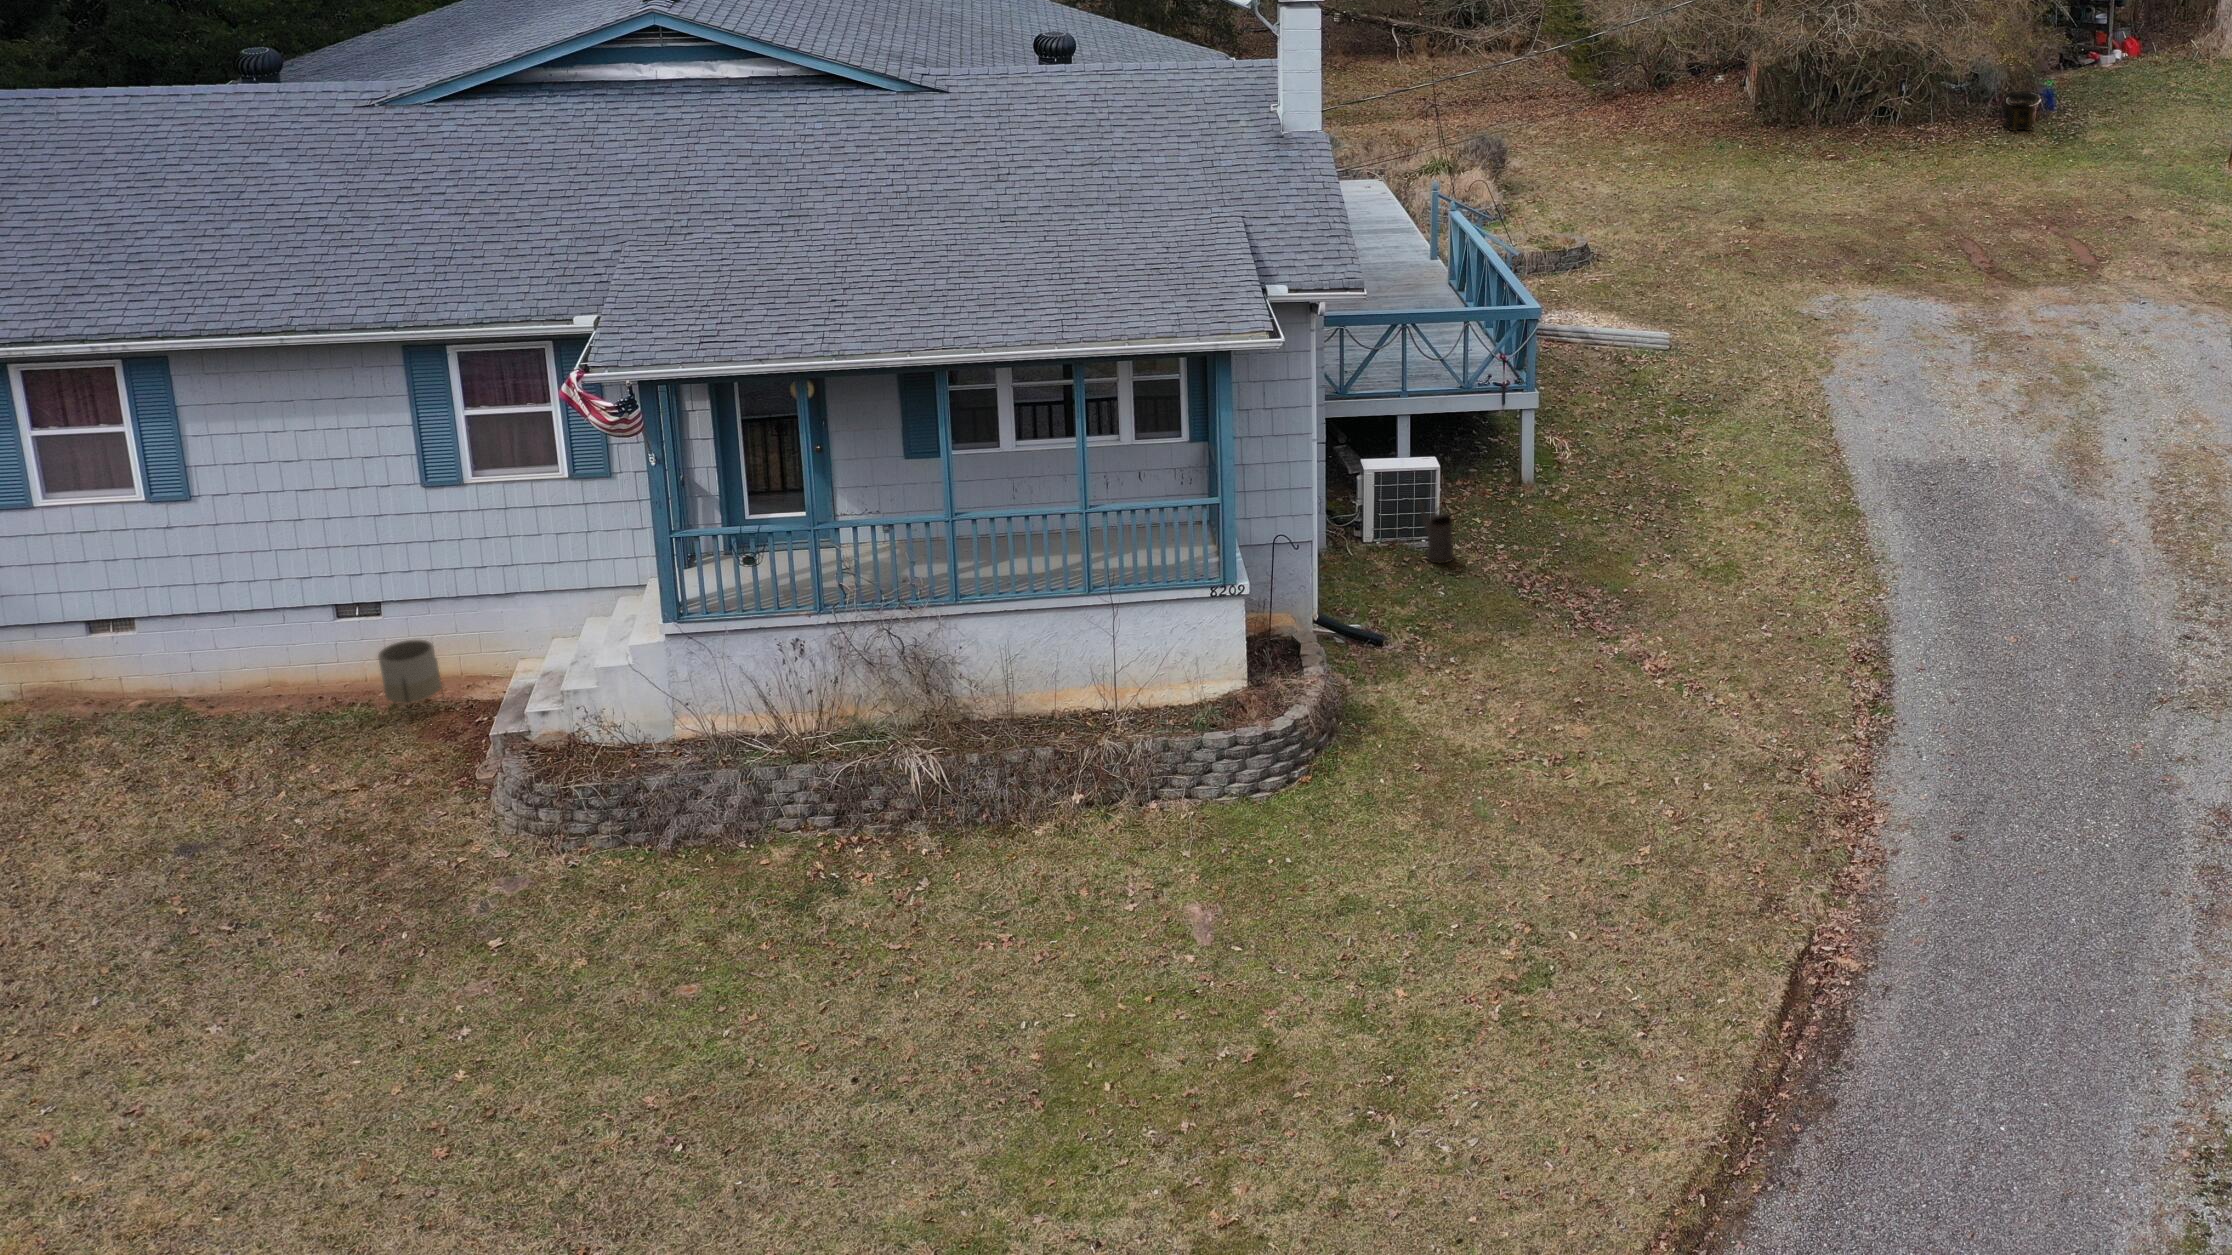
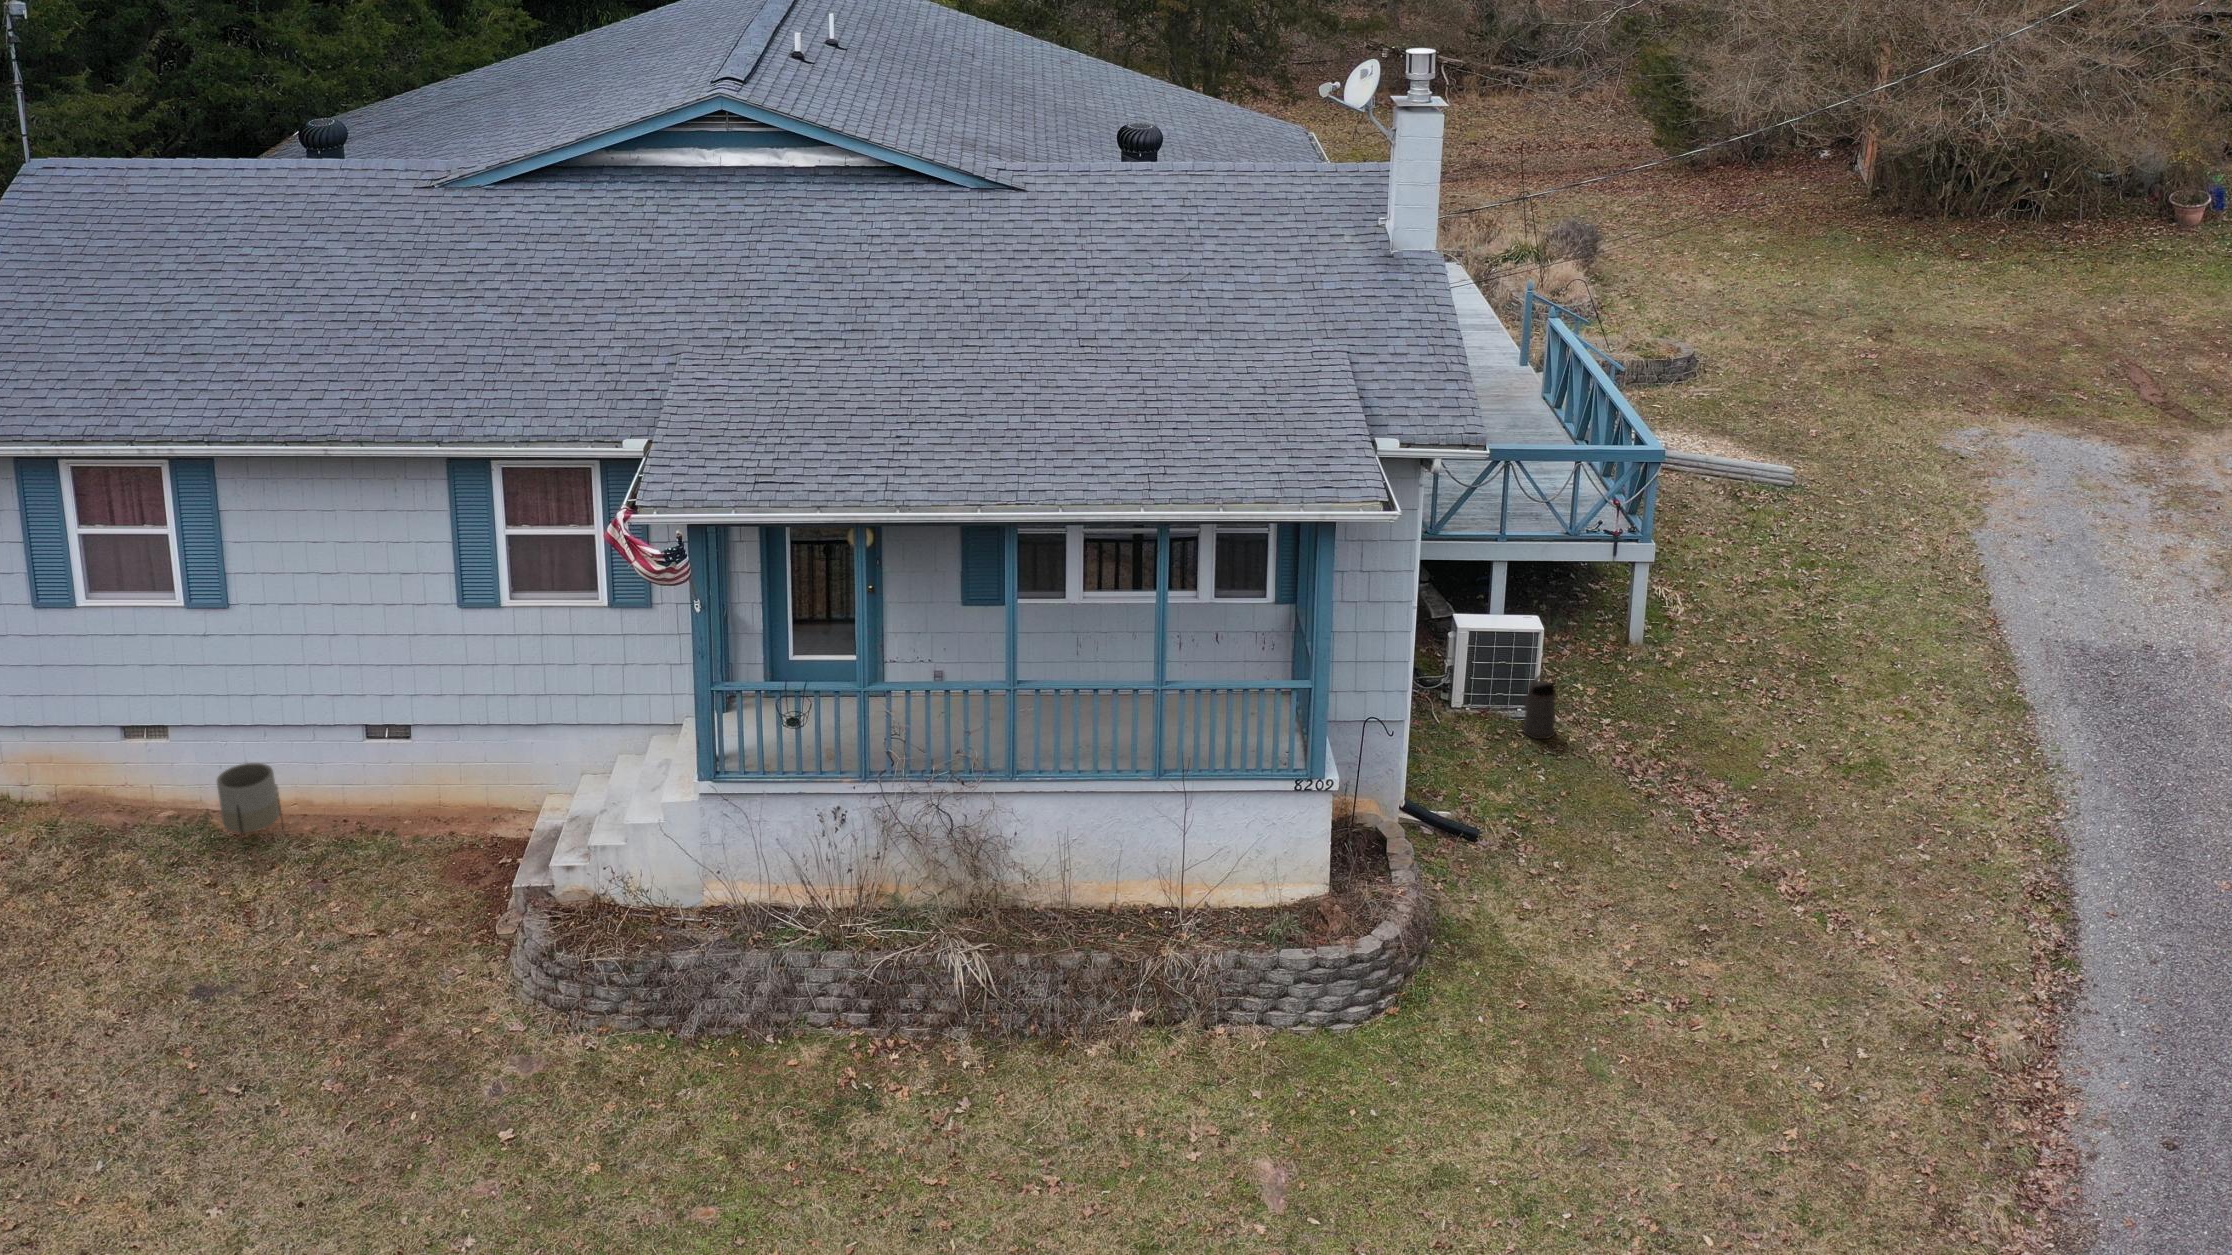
toolbox: present [2003,91,2036,131] -> none [2171,173,2217,220]
planter: present [378,640,442,705] -> present [217,763,282,843]

